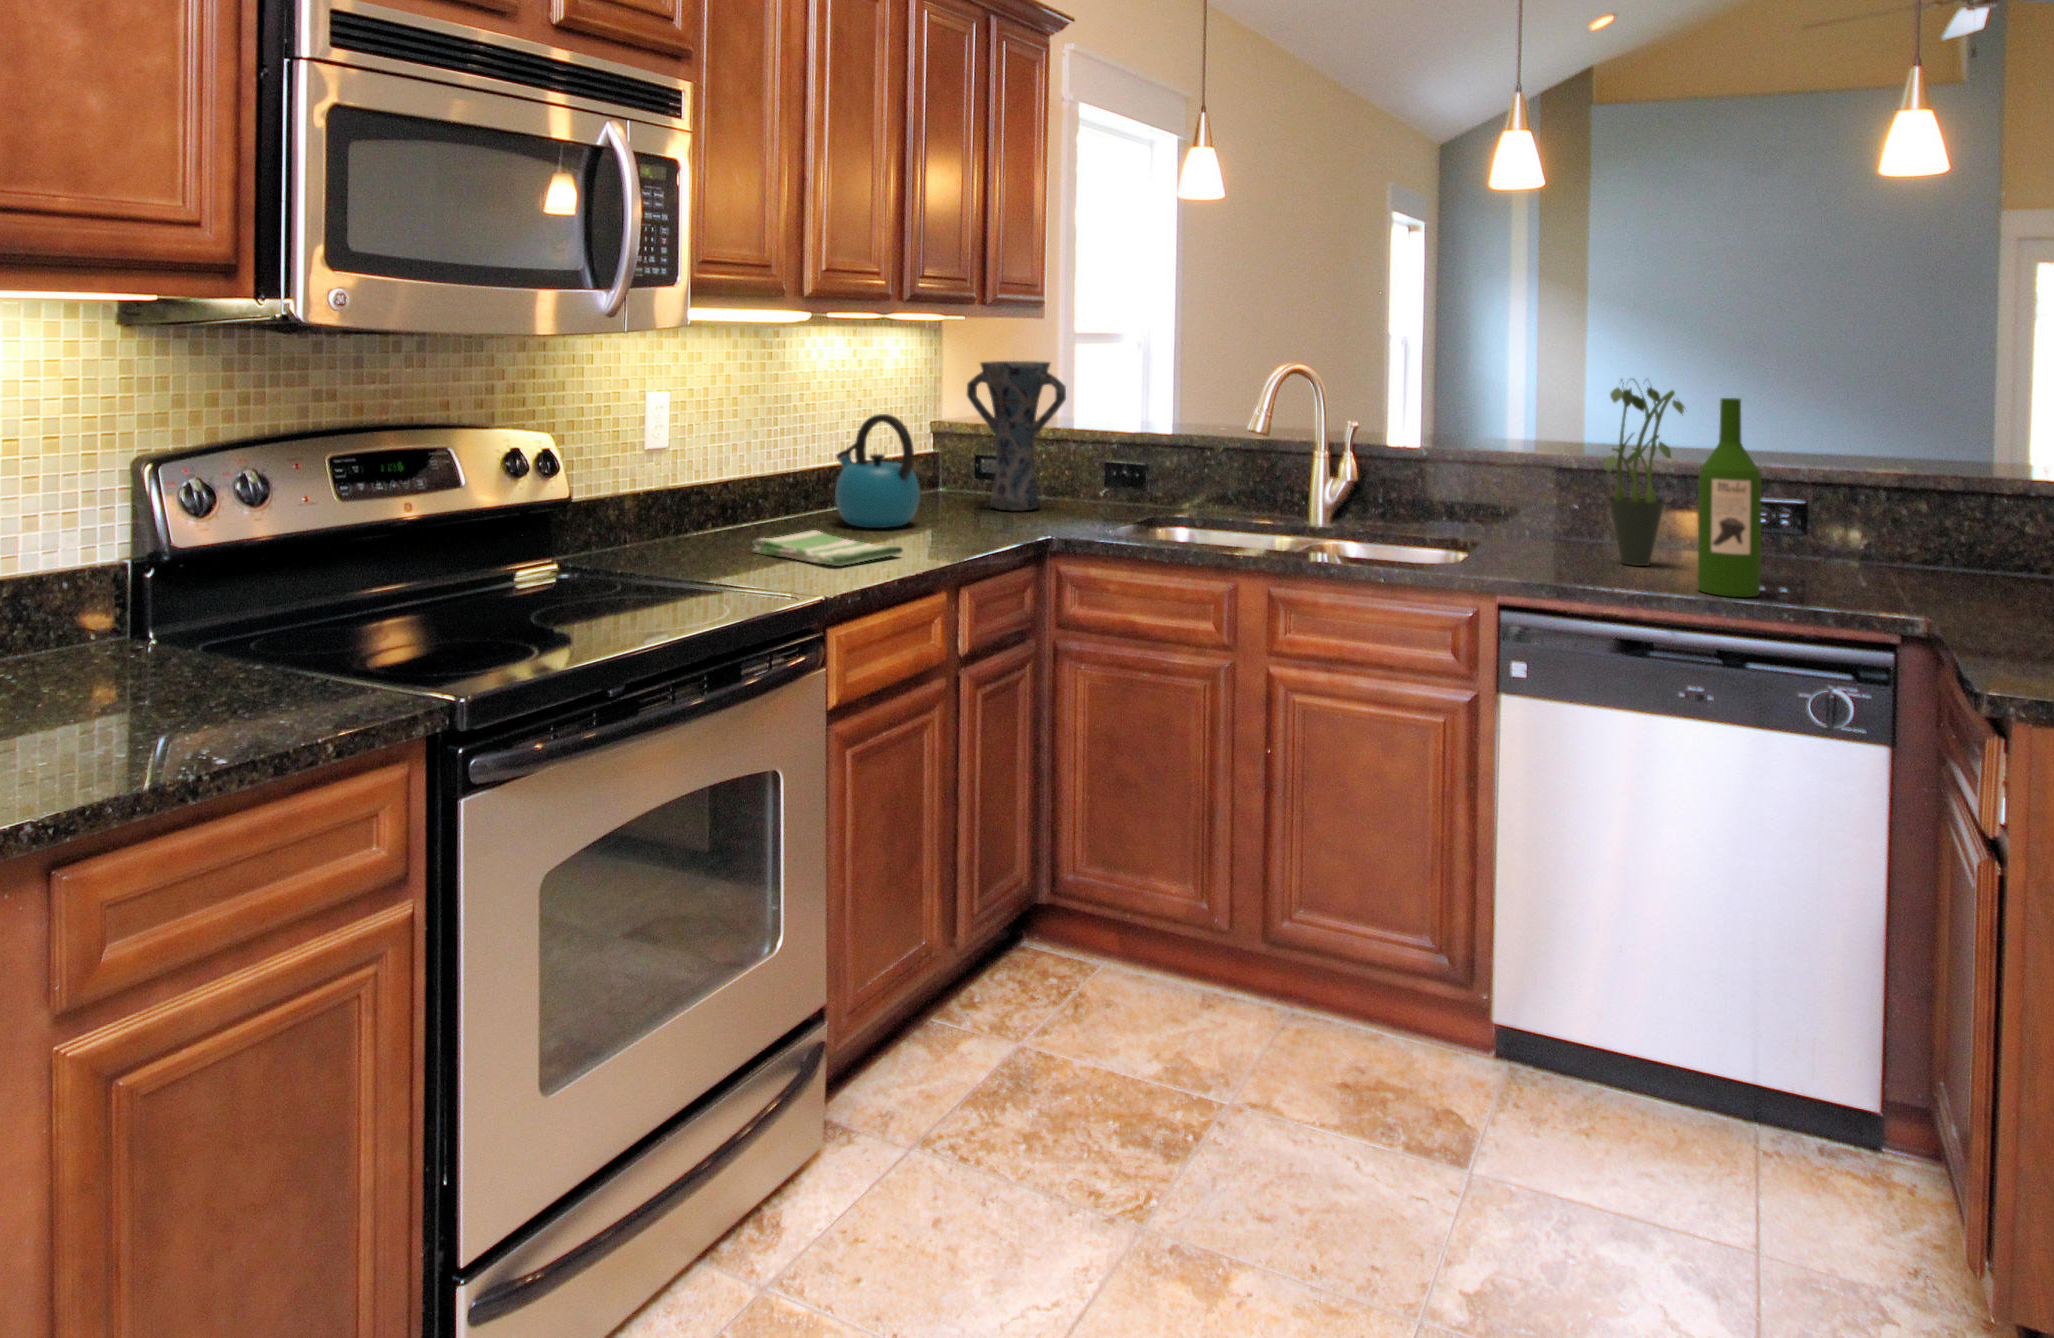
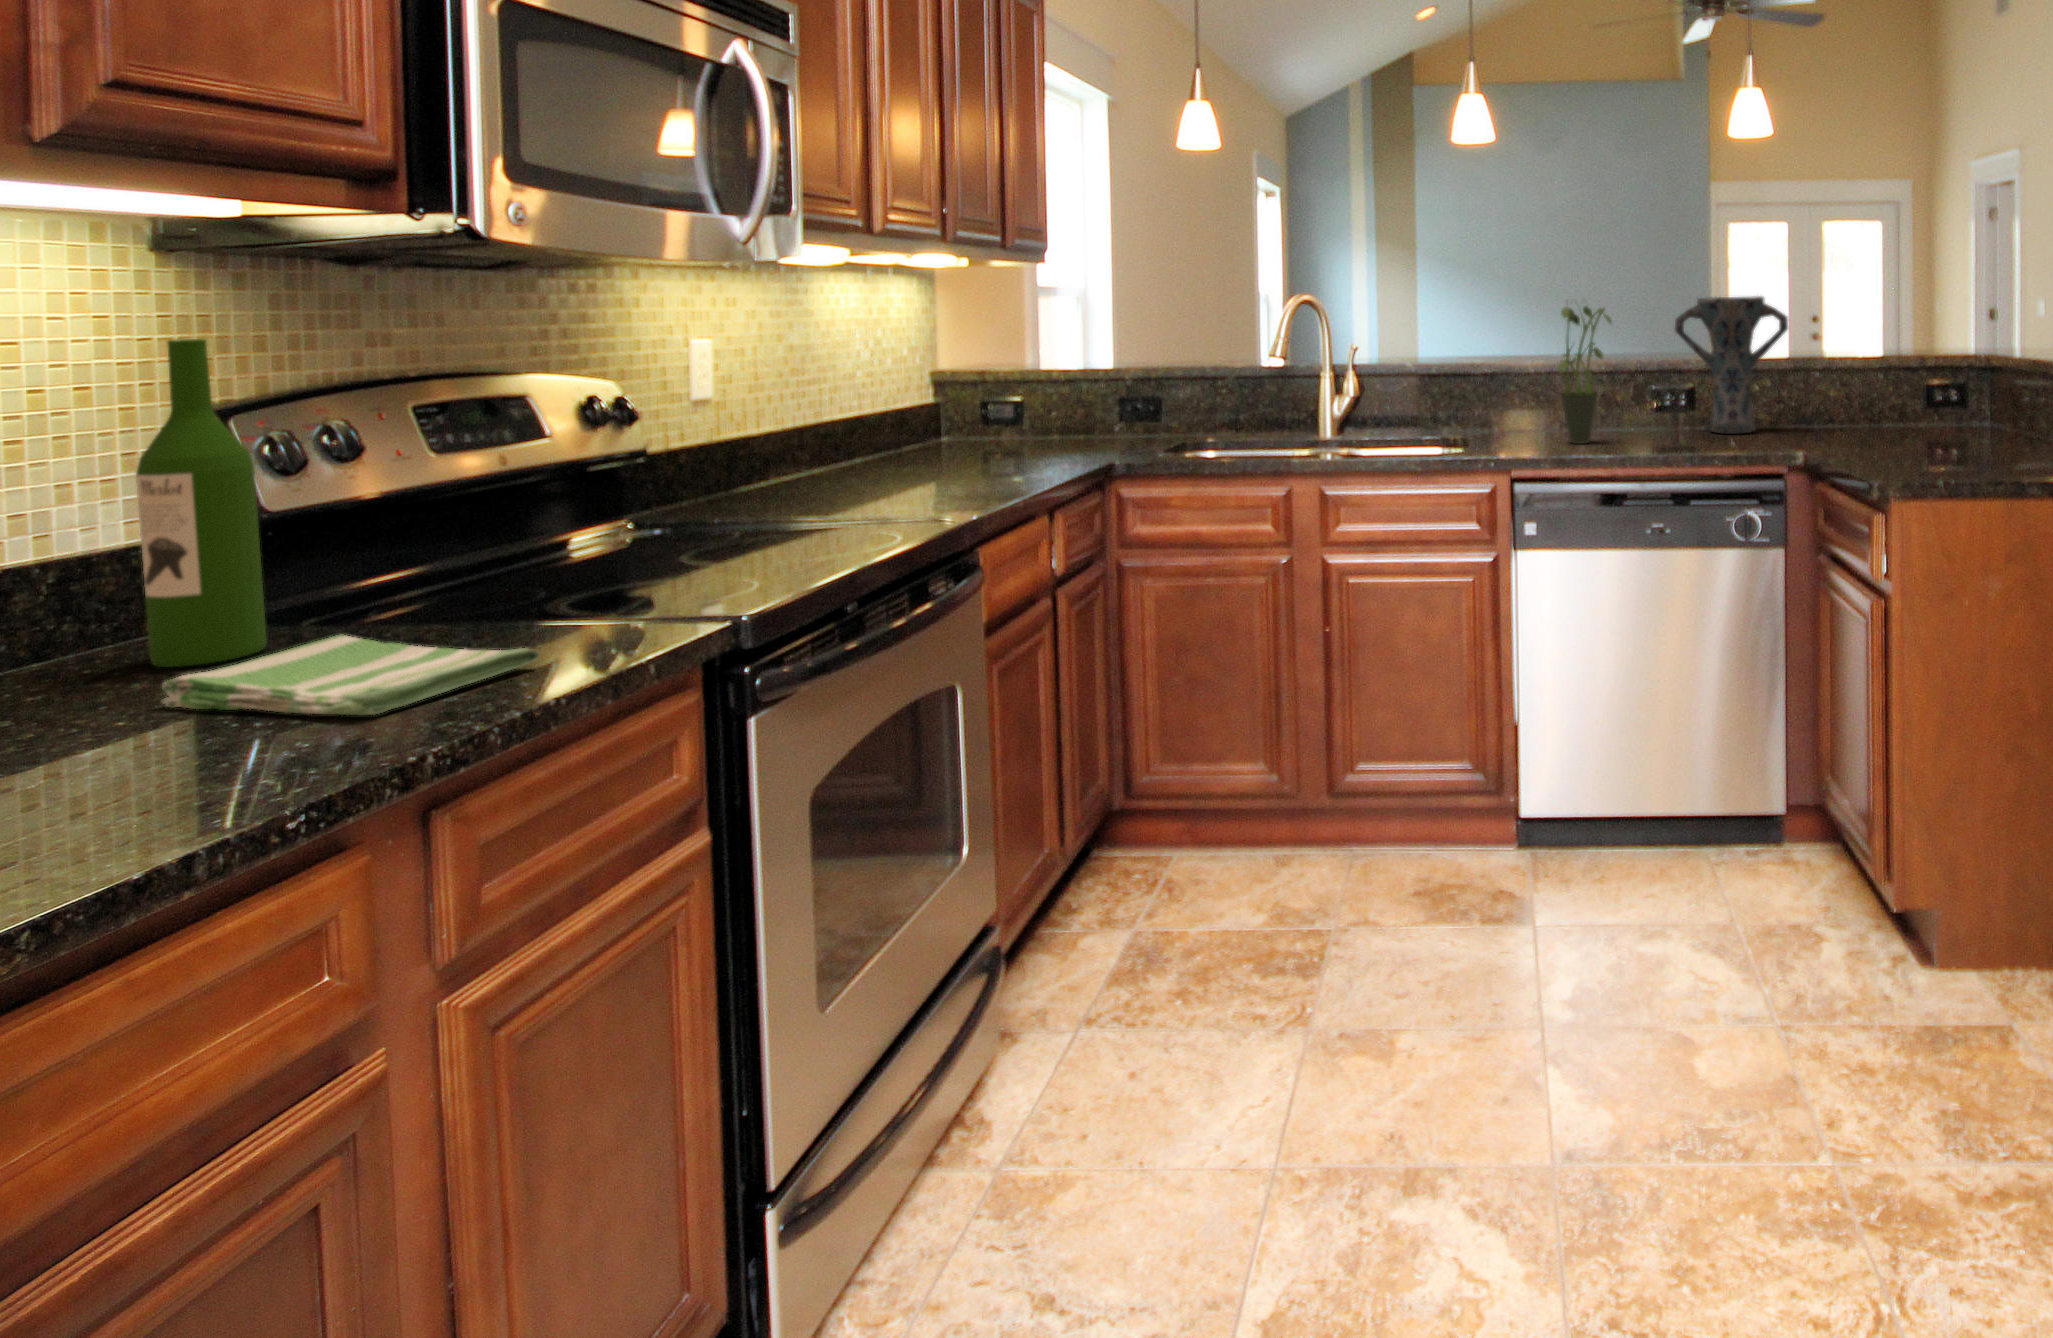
vase: present [967,361,1066,511] -> present [1675,296,1788,434]
wine bottle: present [1698,398,1762,597] -> present [136,339,267,667]
kettle: present [835,414,920,528] -> none [879,359,979,474]
dish towel: present [753,530,903,566] -> present [161,635,540,715]

